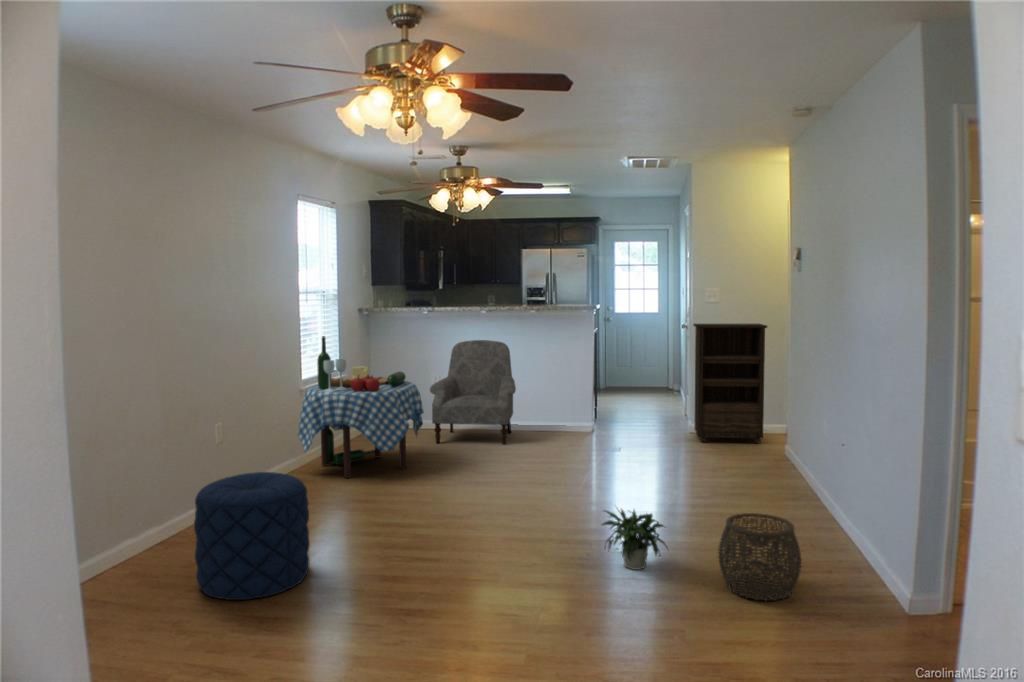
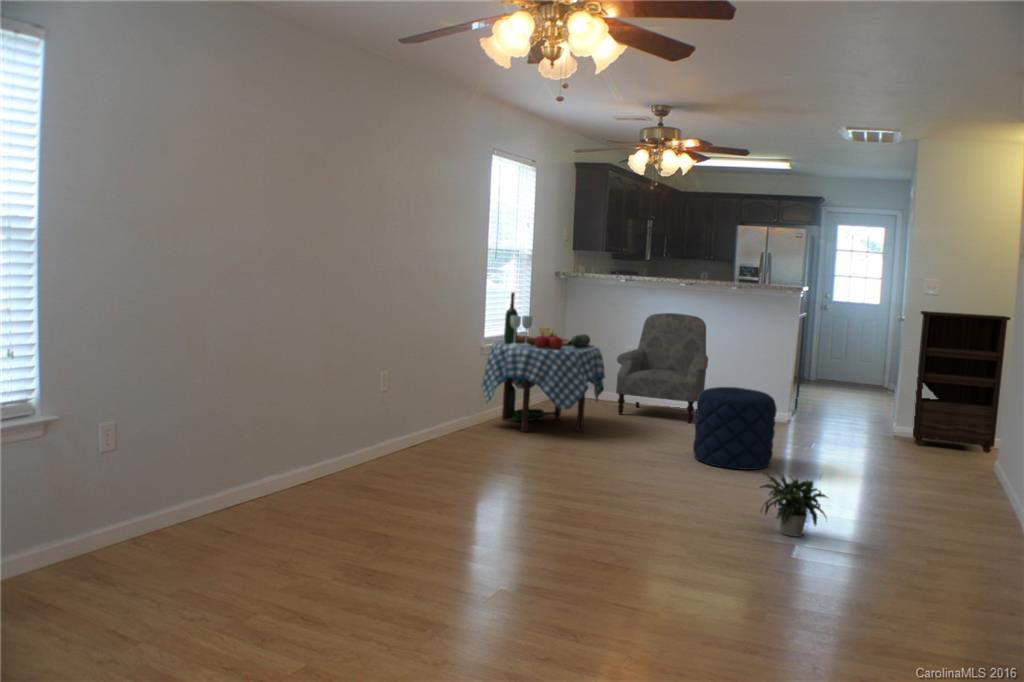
pouf: present [194,472,310,600] -> present [693,387,777,470]
woven basket: present [718,513,801,601] -> none [876,490,970,580]

